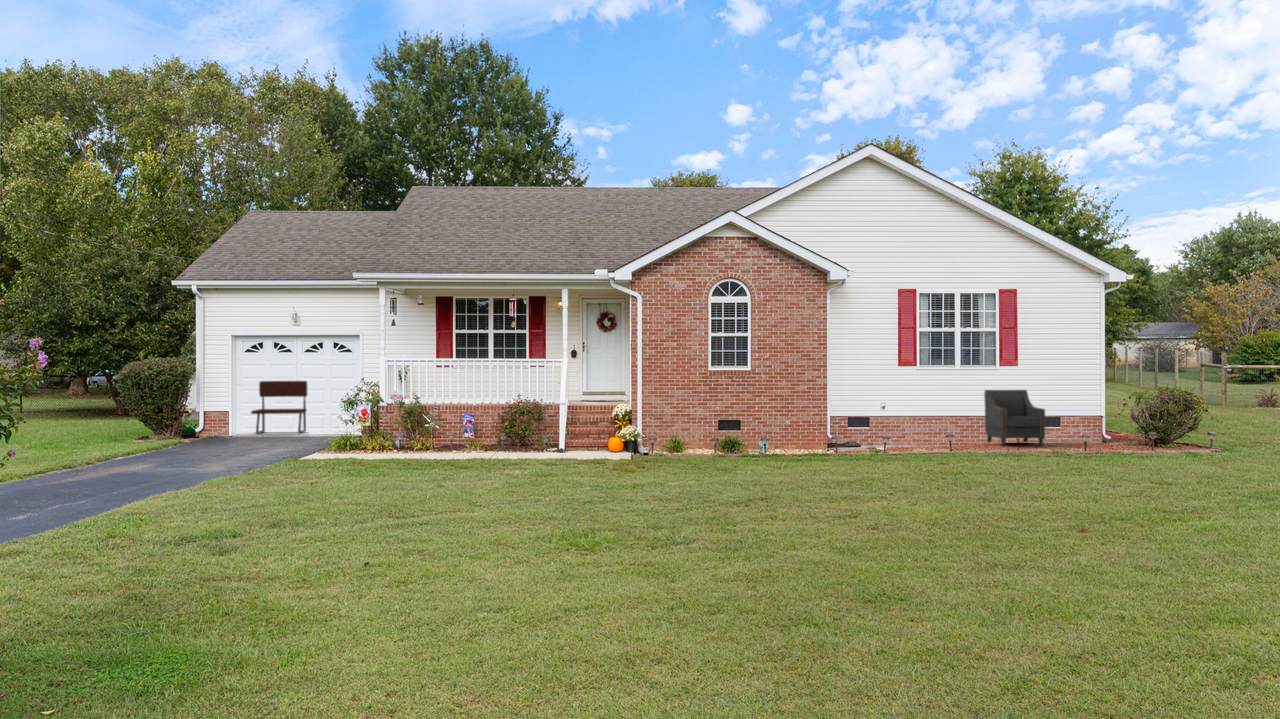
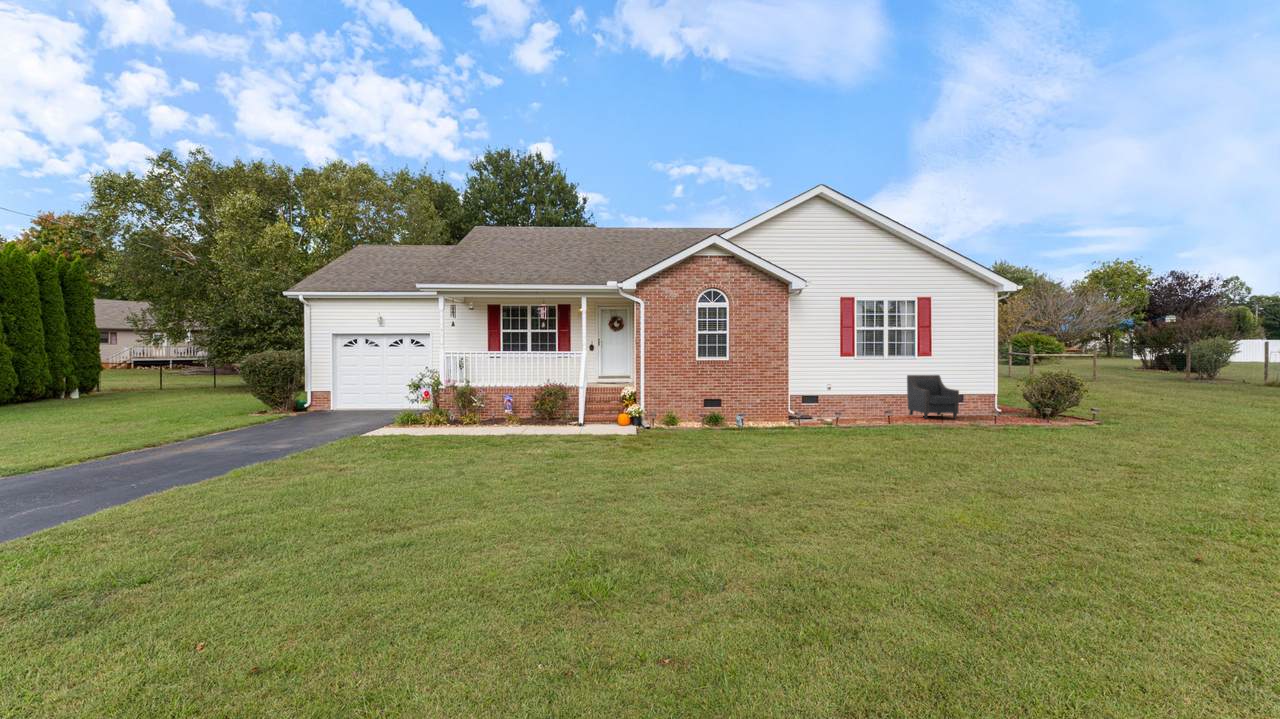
bench: present [251,381,308,434] -> none [346,368,391,409]

